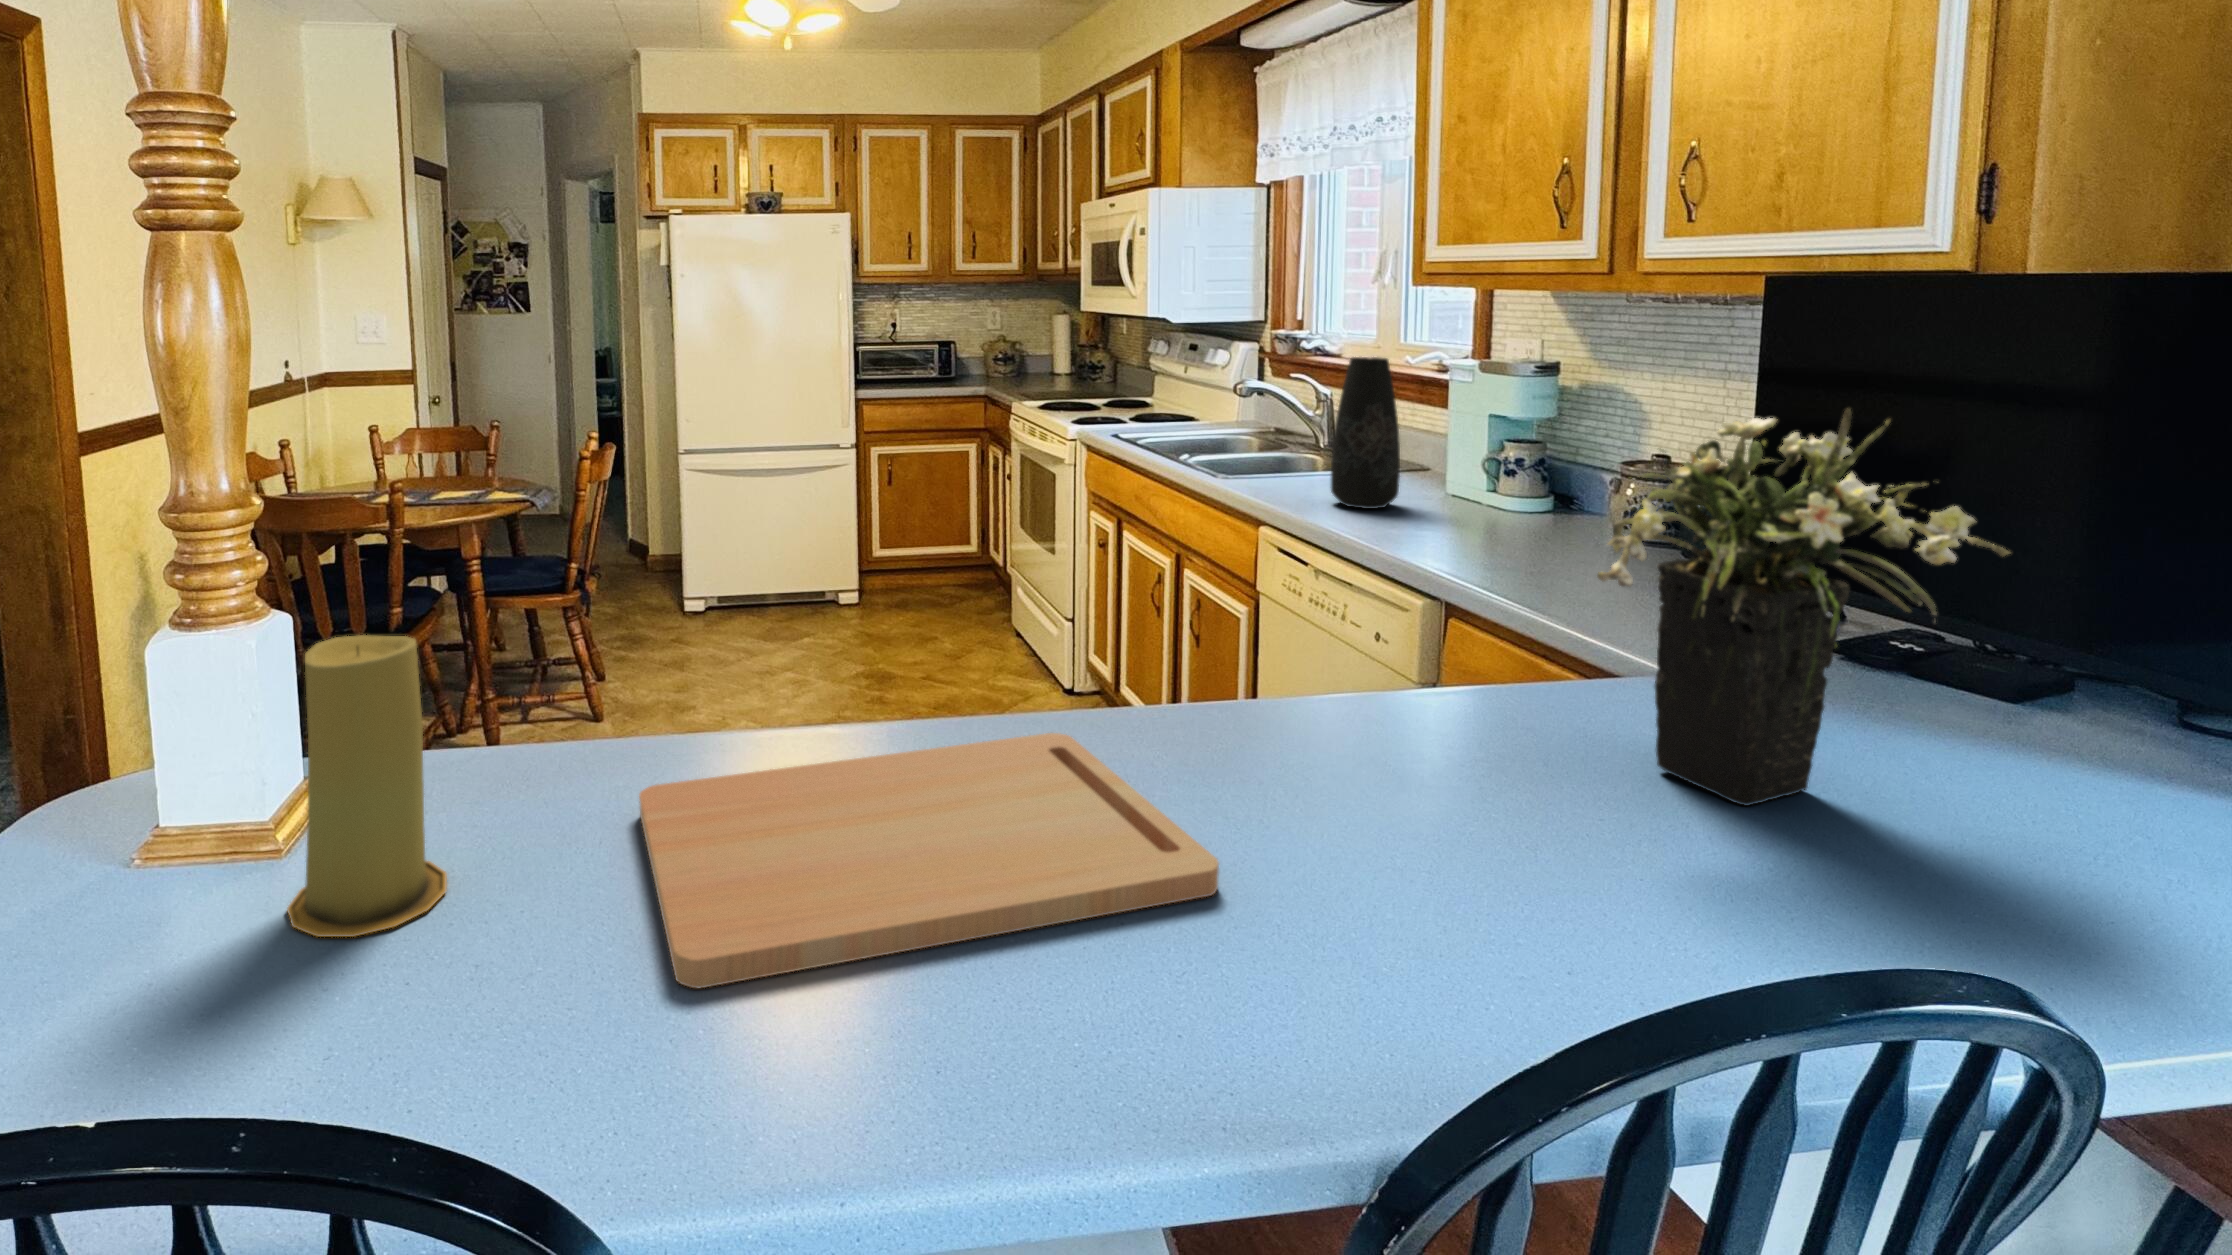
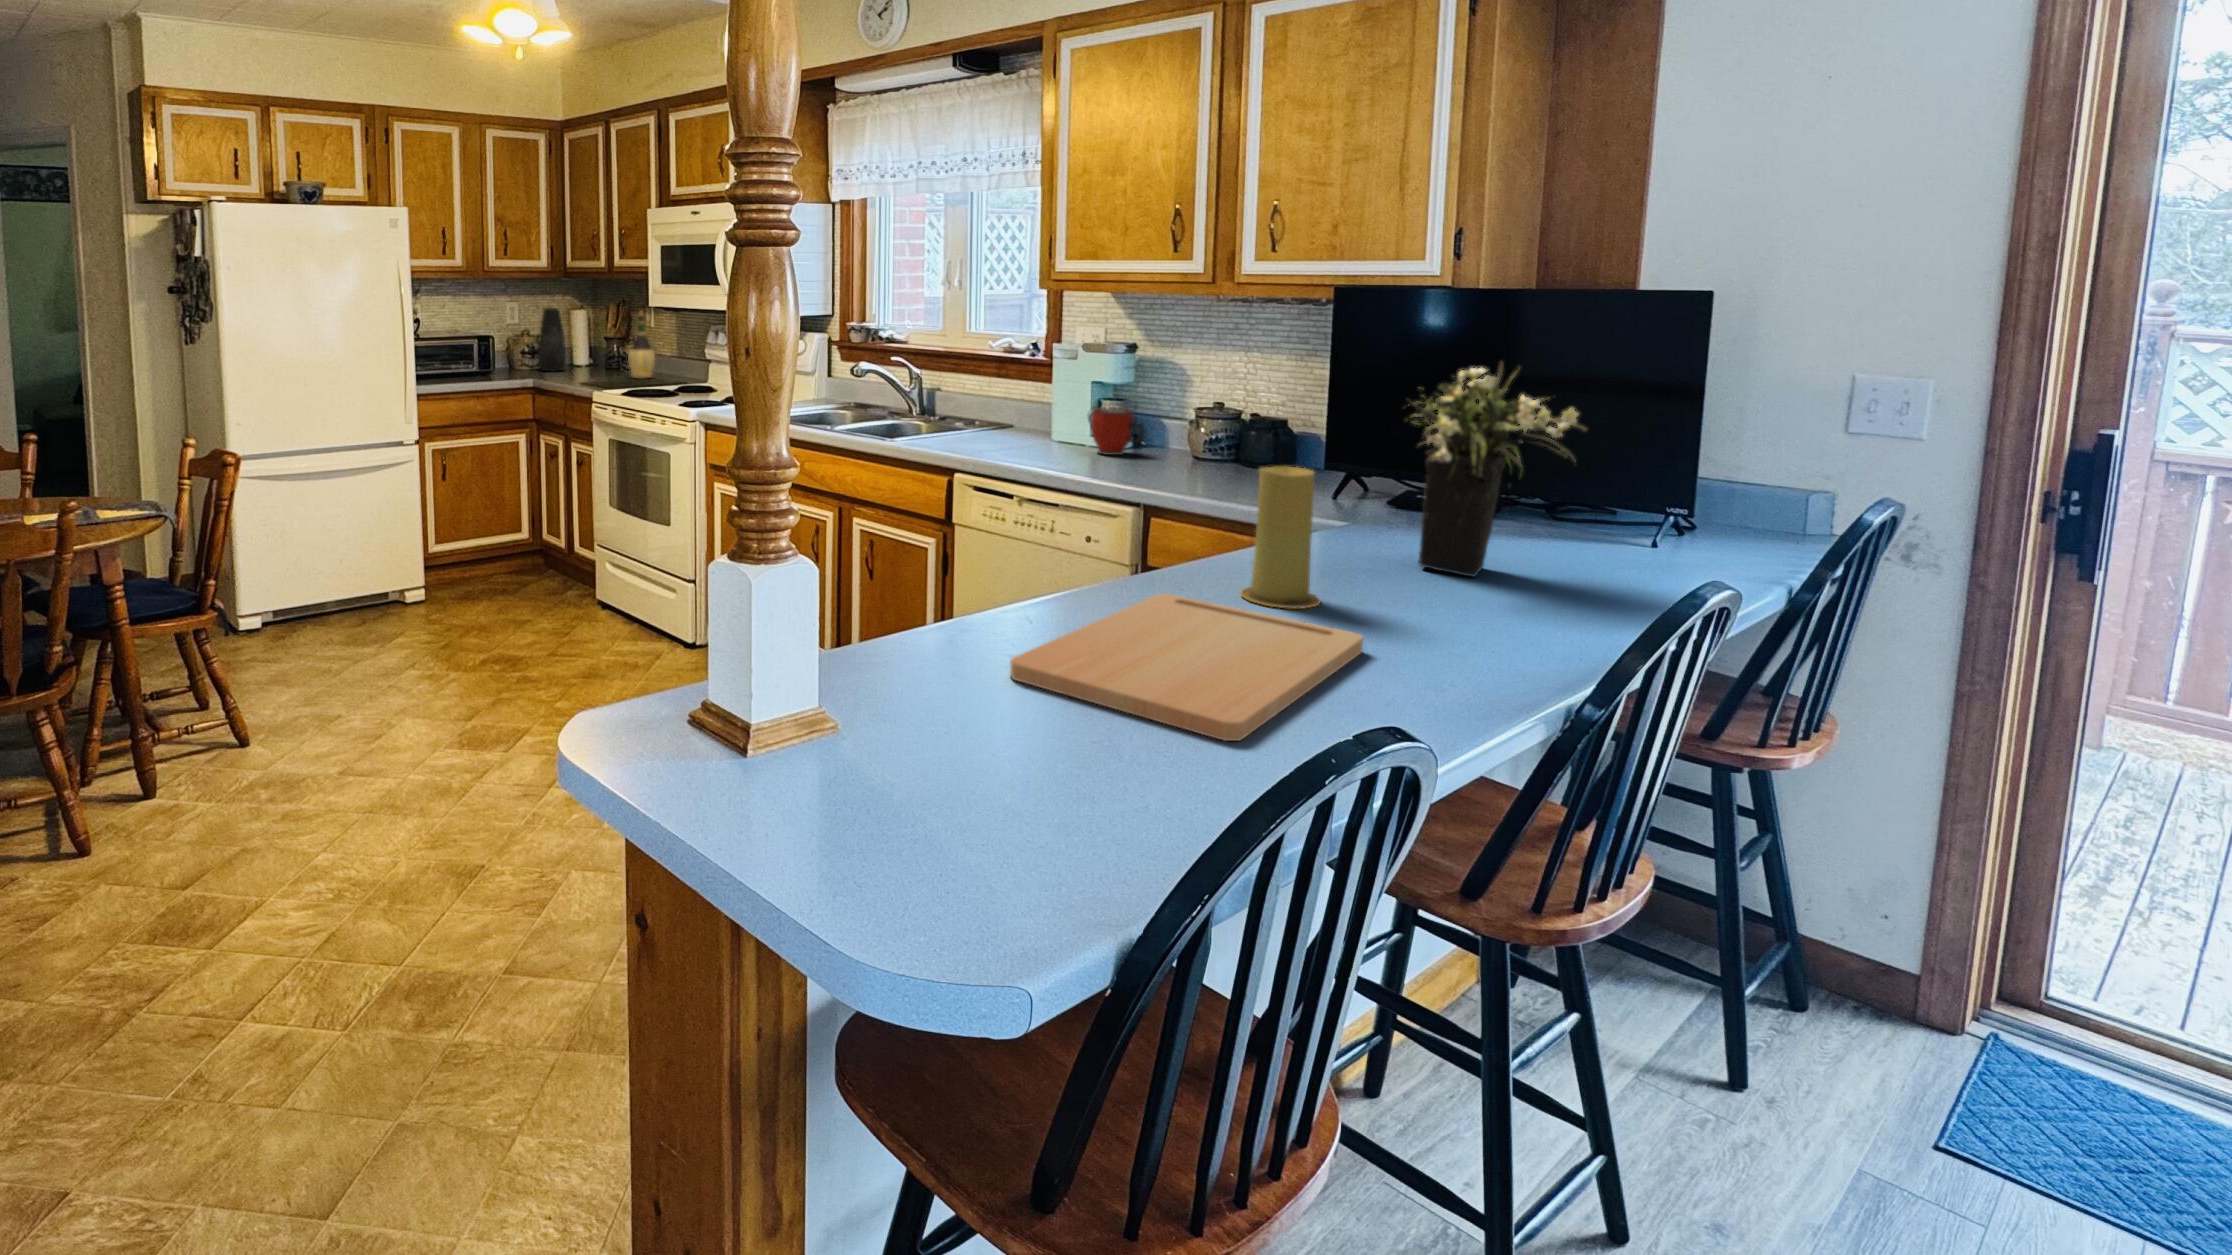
wine bottle: none [1076,317,1107,391] -> present [628,311,655,378]
vase: present [1331,357,1400,509] -> present [538,308,566,371]
mug: none [1466,452,1543,522] -> present [1091,407,1145,455]
candle: present [287,635,447,937] -> present [1241,466,1321,608]

